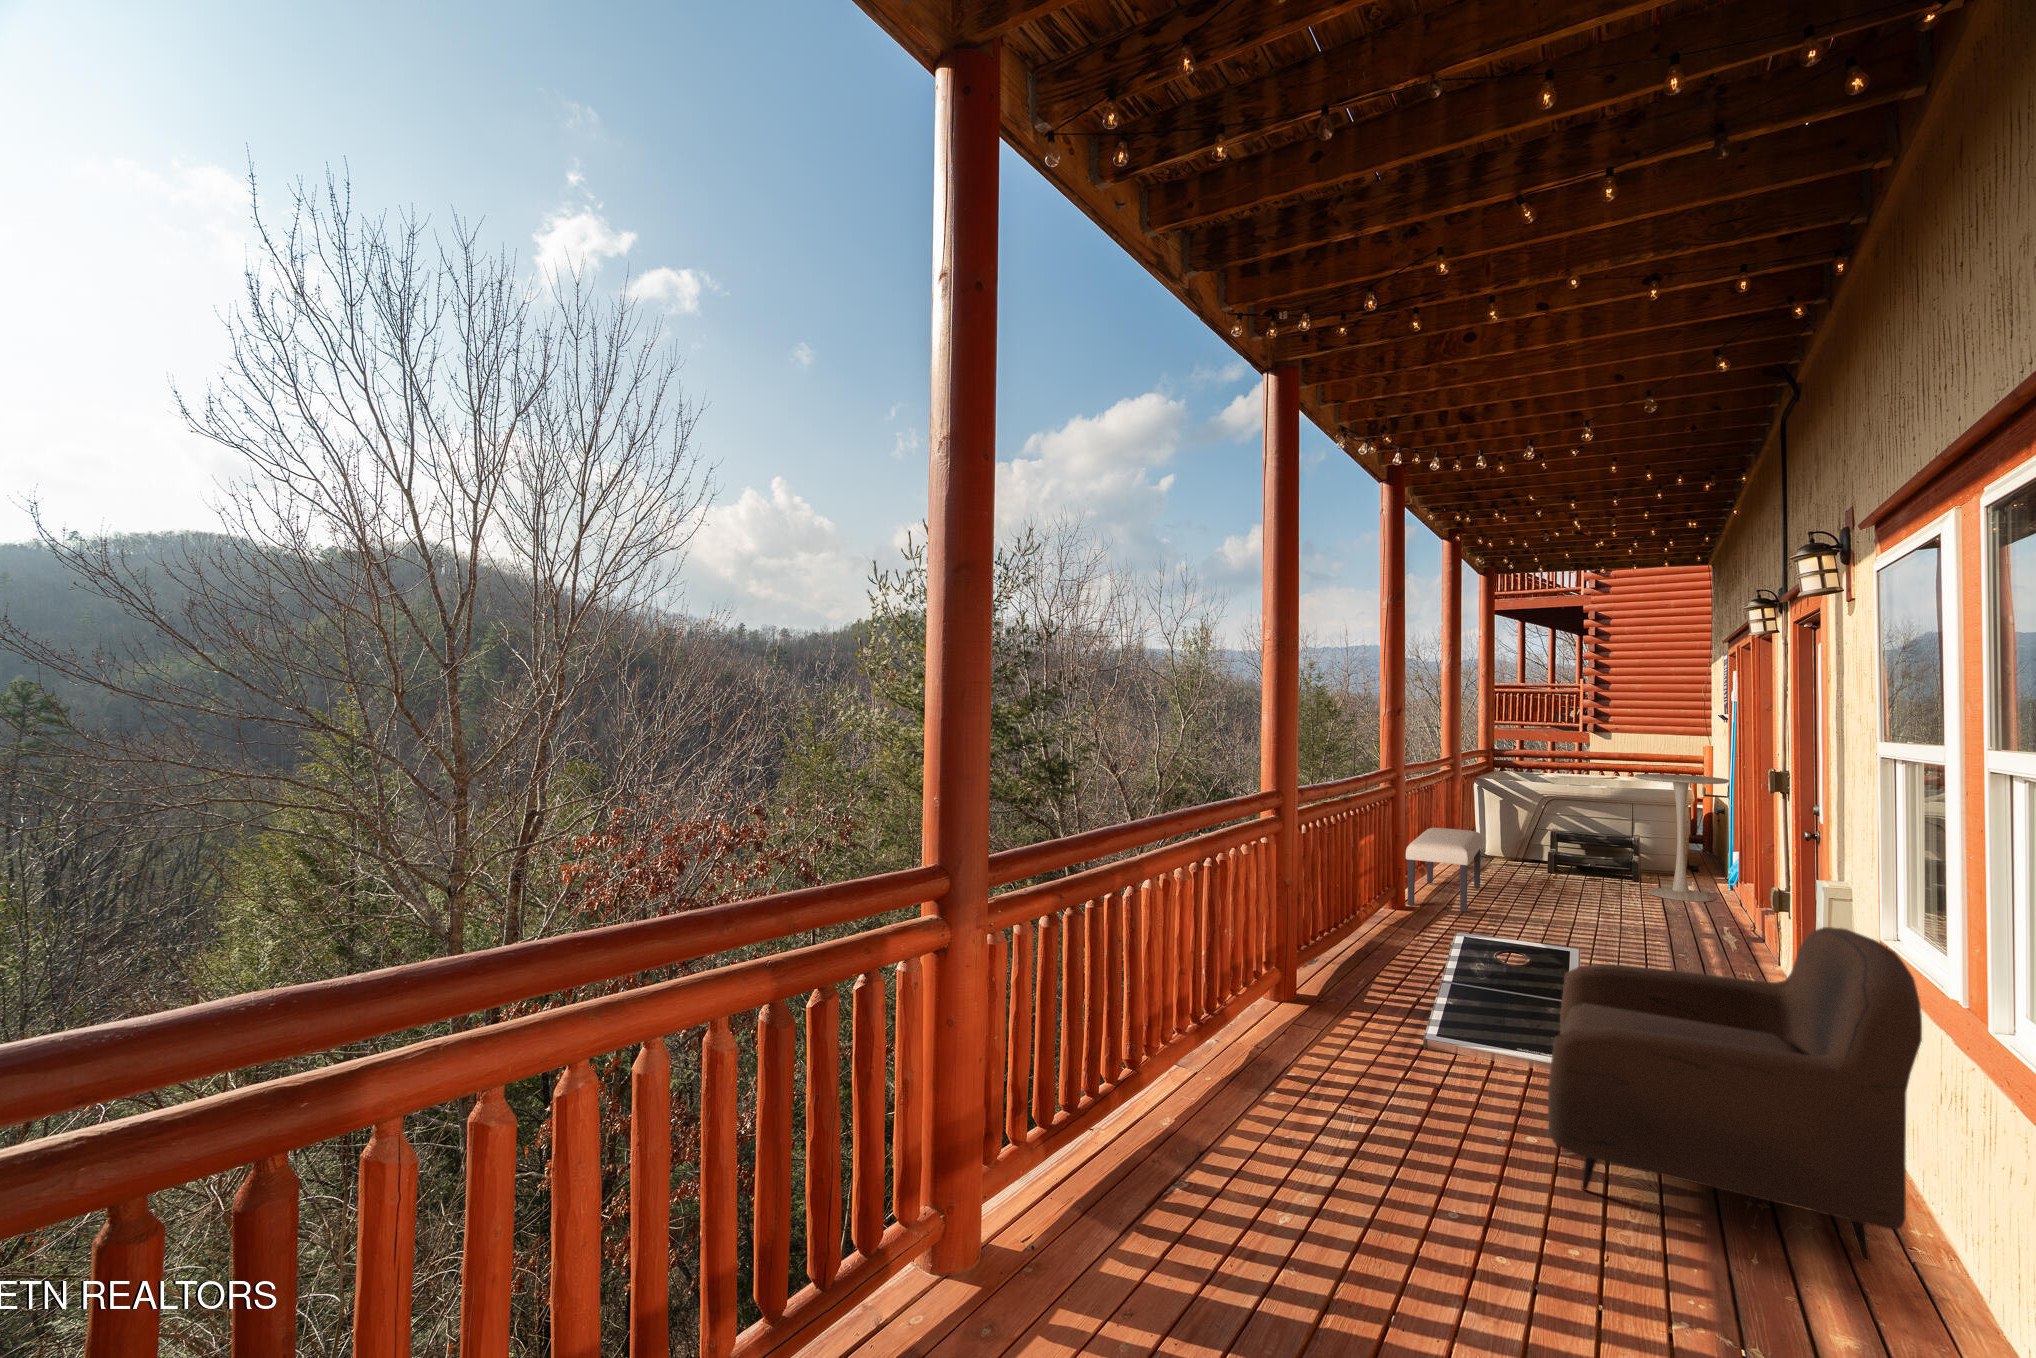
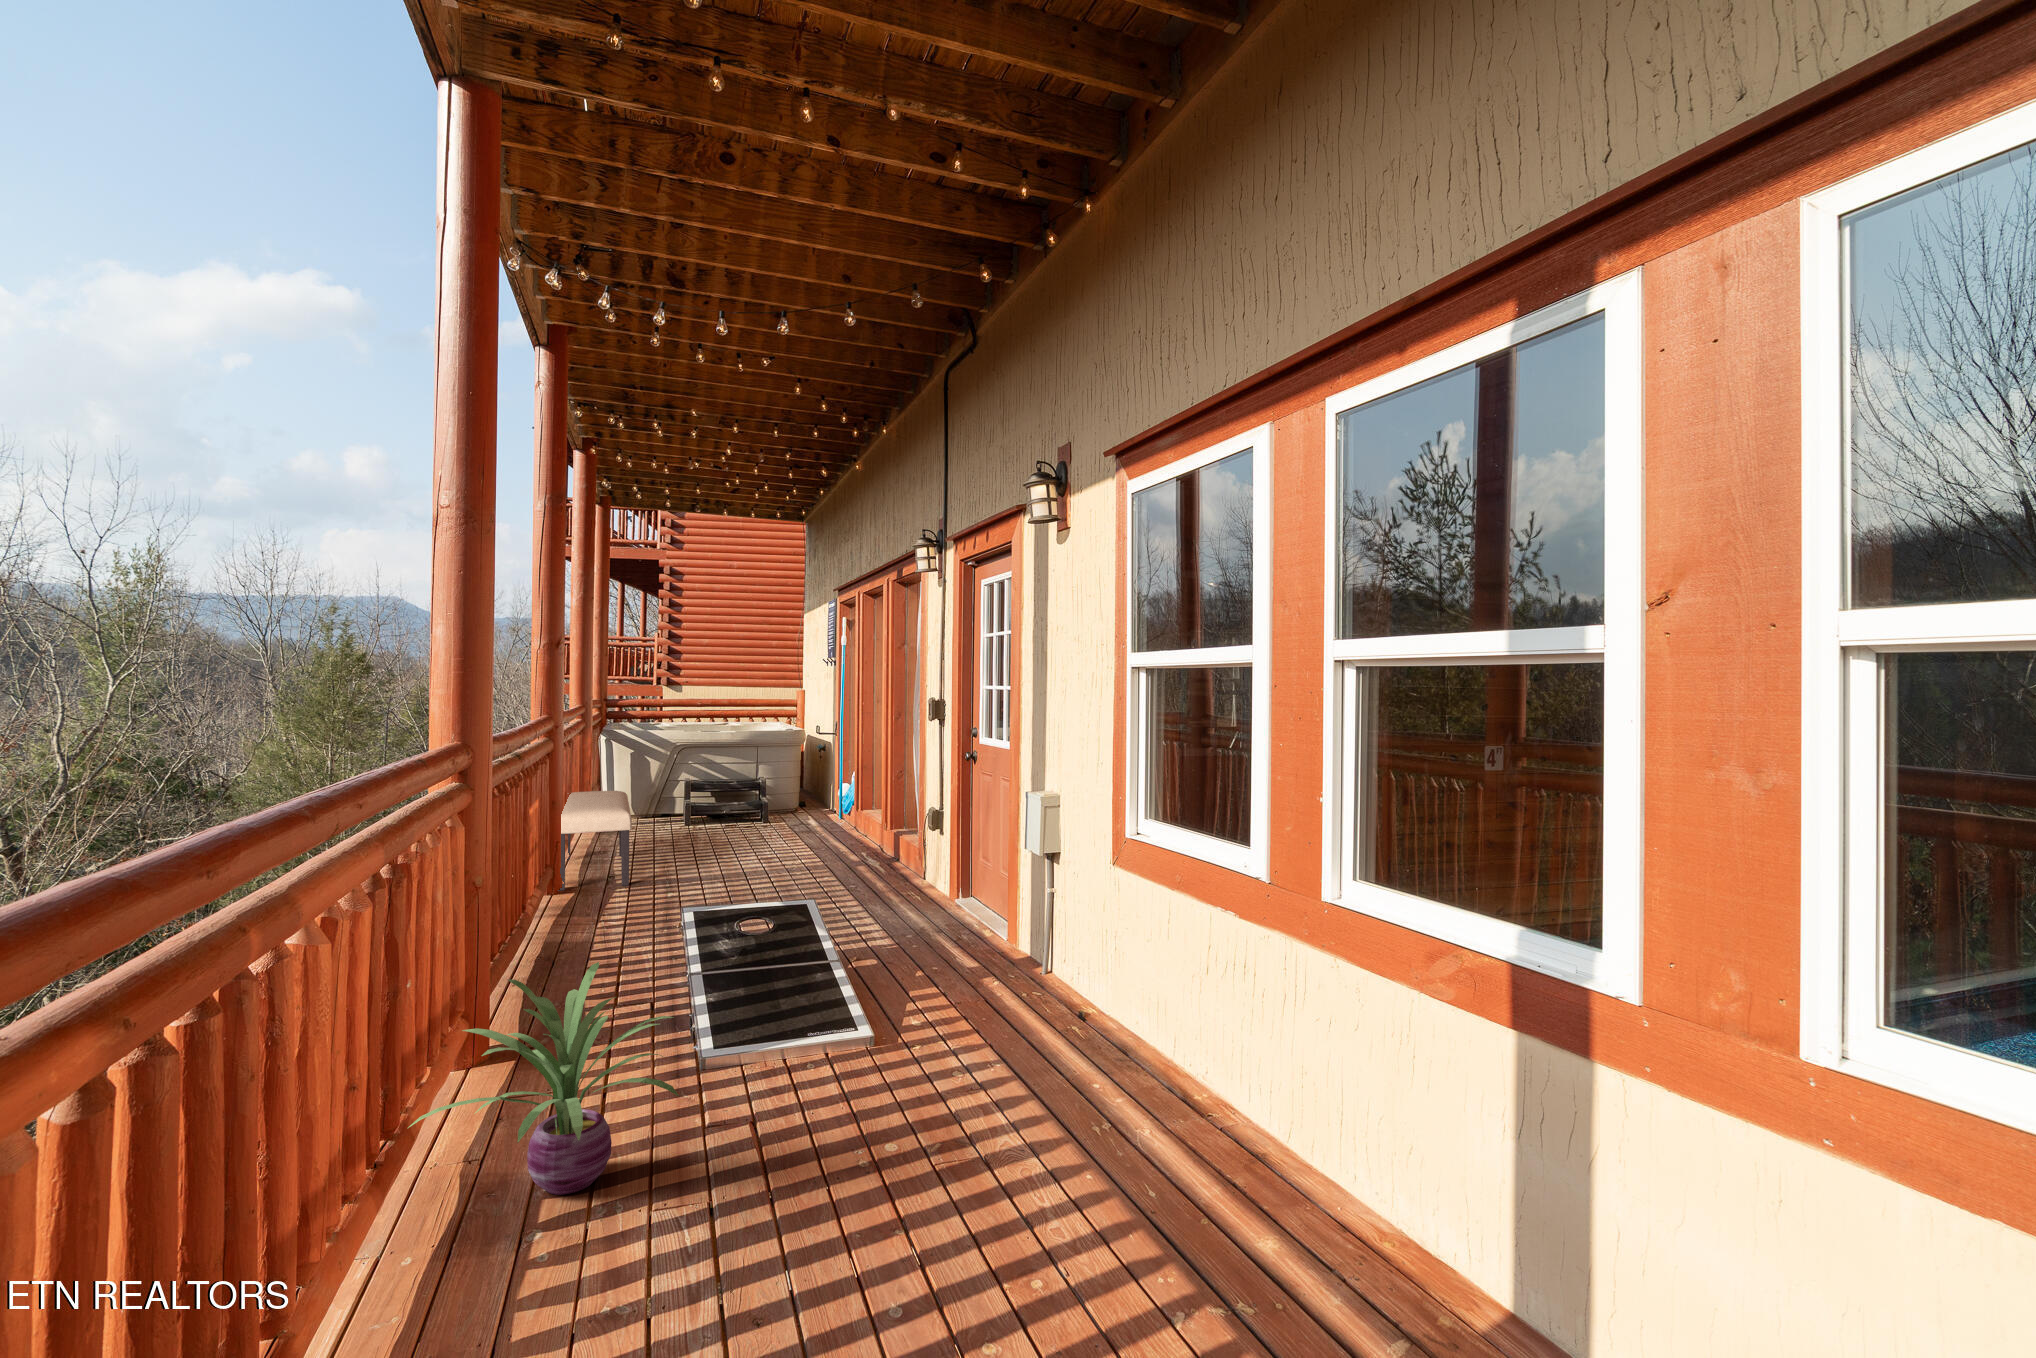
pedestal table: present [1635,774,1729,902] -> none [767,713,844,834]
armchair: present [1548,927,1922,1262] -> none [872,823,1250,1184]
decorative plant: none [1214,937,1374,1082] -> present [409,962,679,1195]

